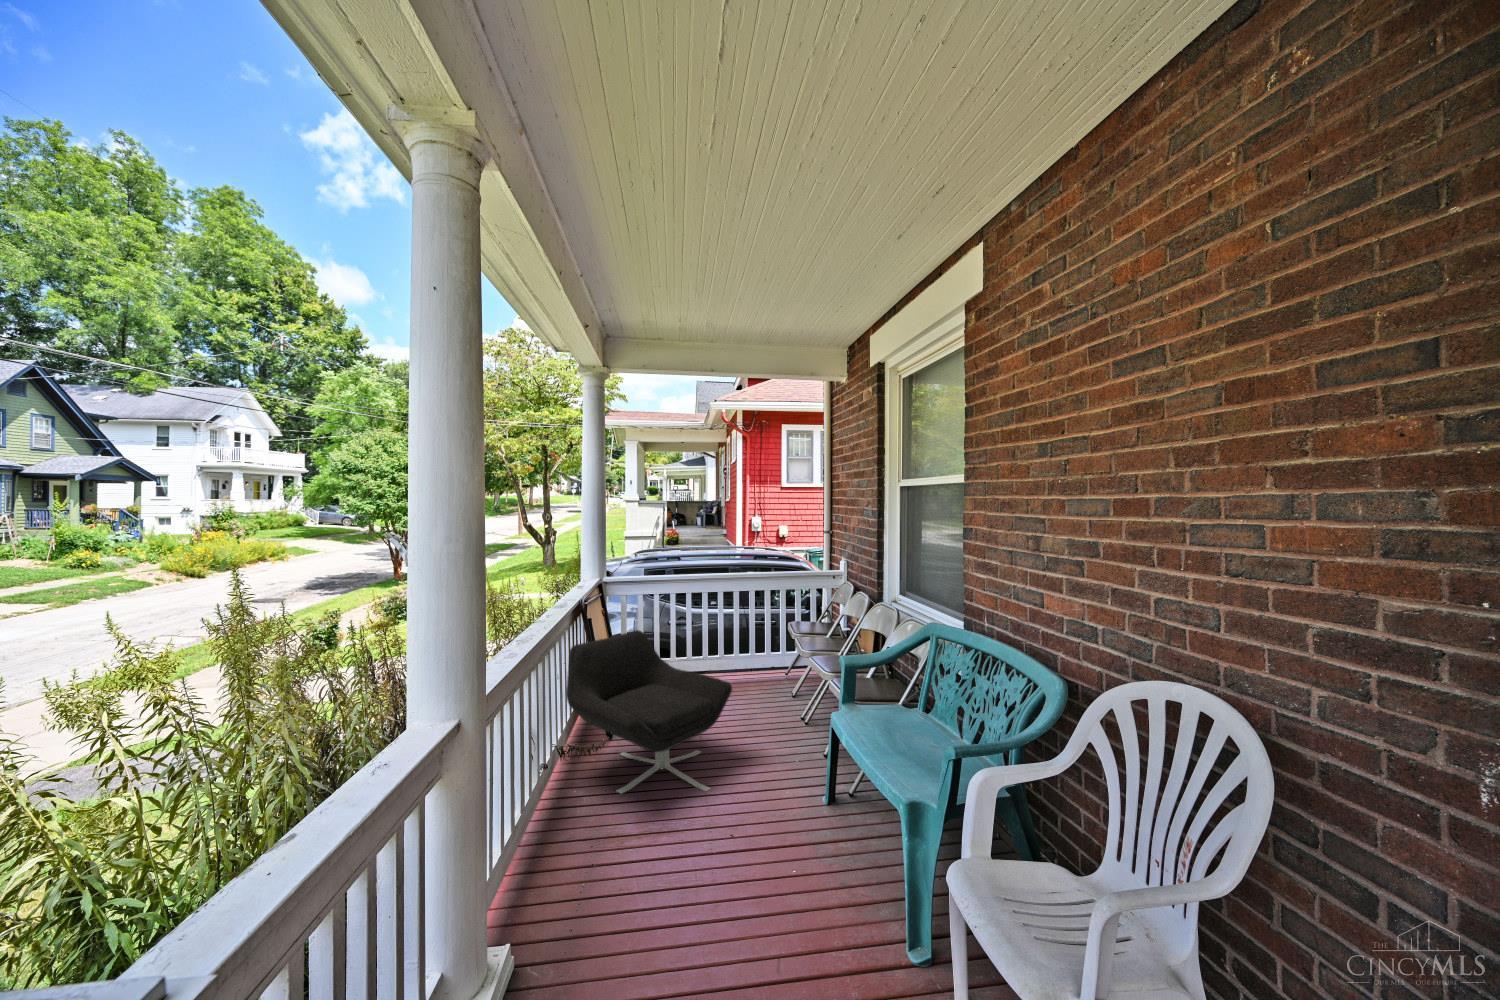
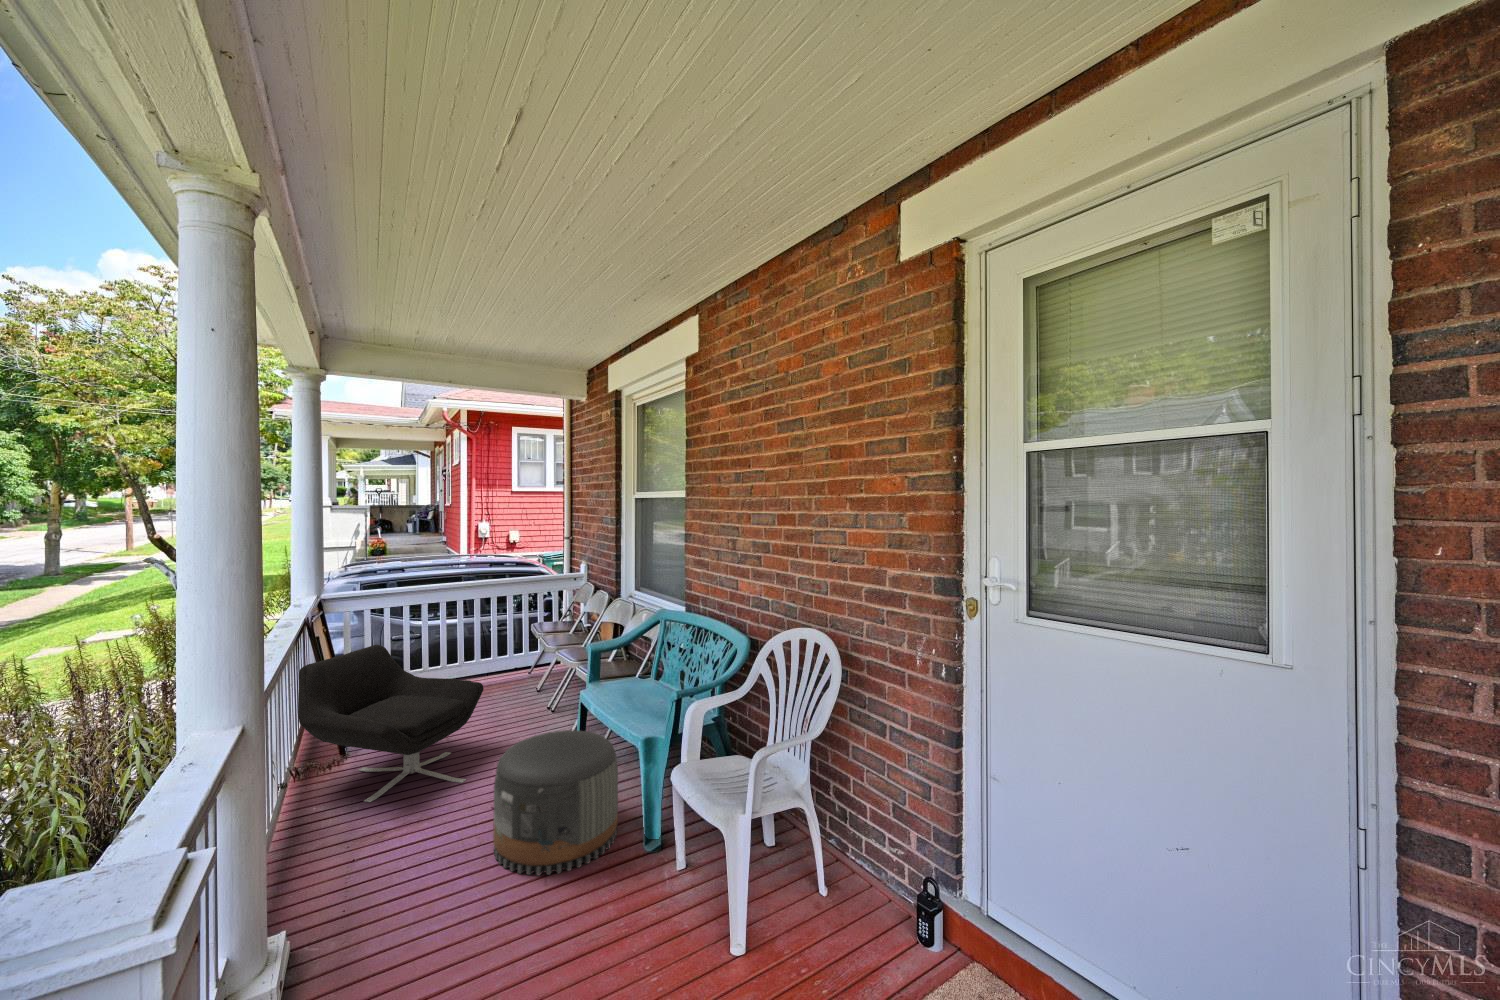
pouf: none [724,761,873,958] -> present [493,730,618,875]

